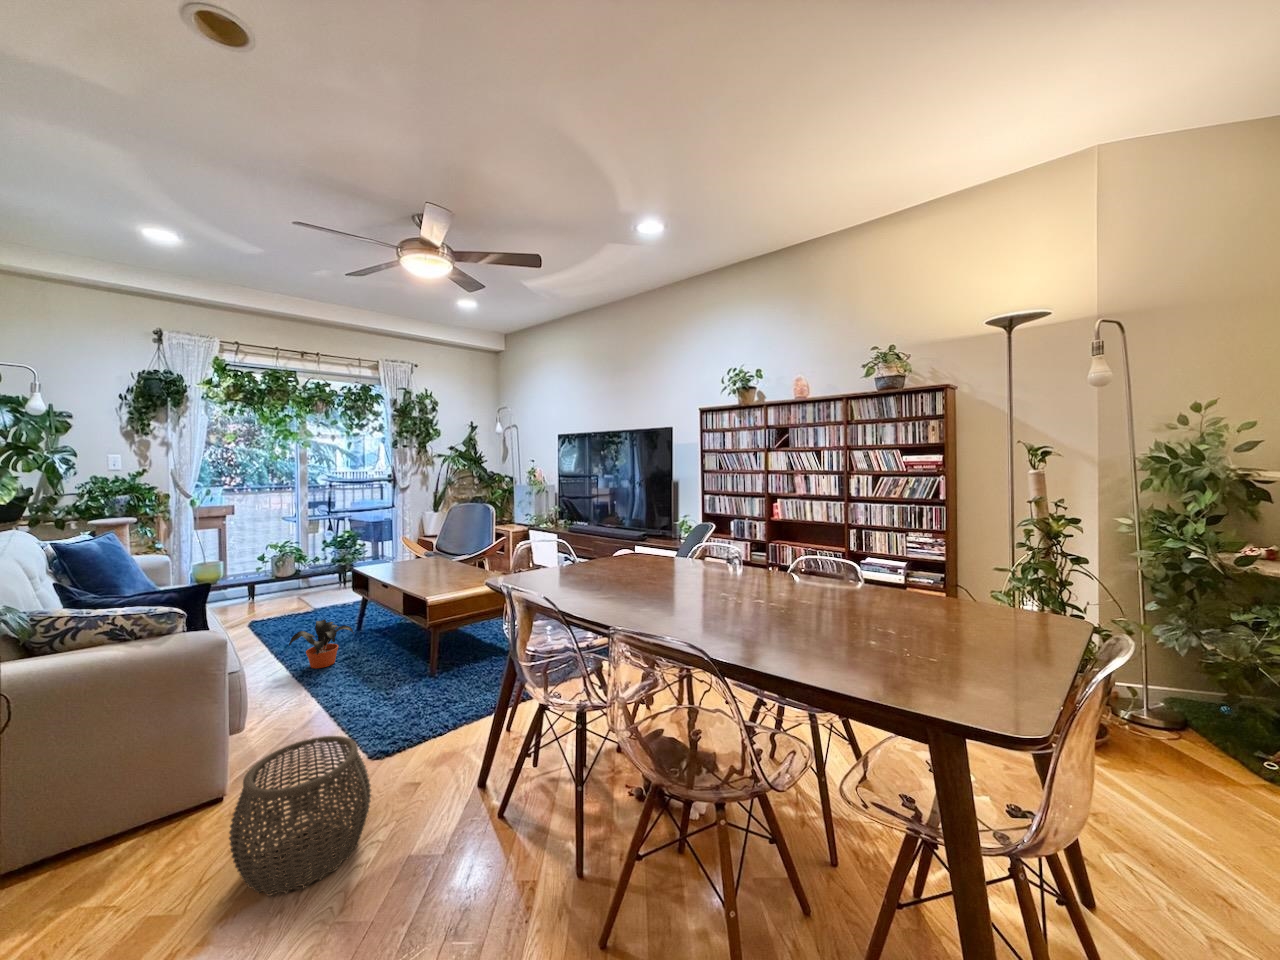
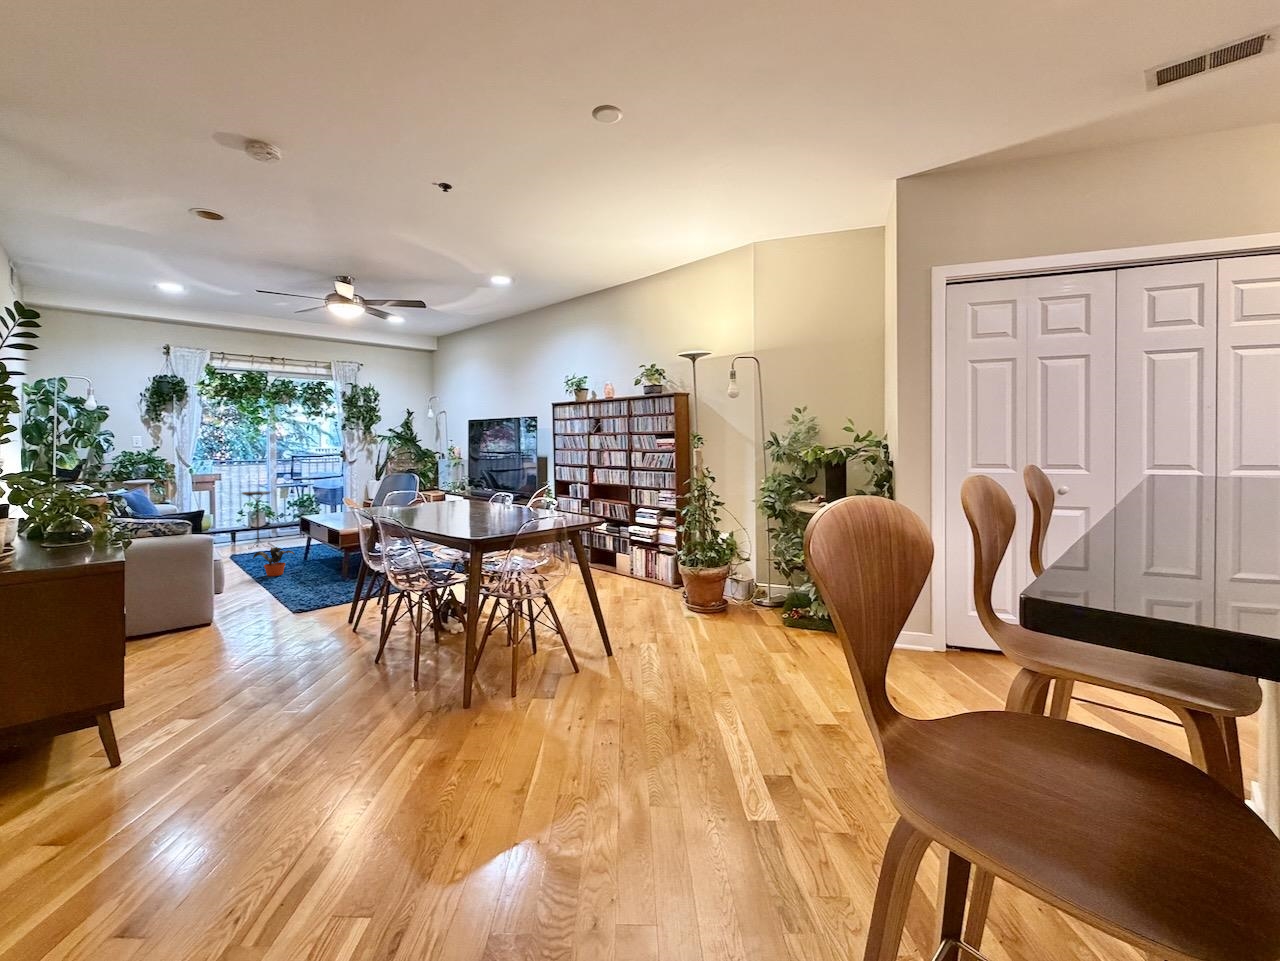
side table: none [262,527,304,606] -> present [242,491,270,547]
woven basket: present [229,736,371,896] -> none [212,577,279,634]

